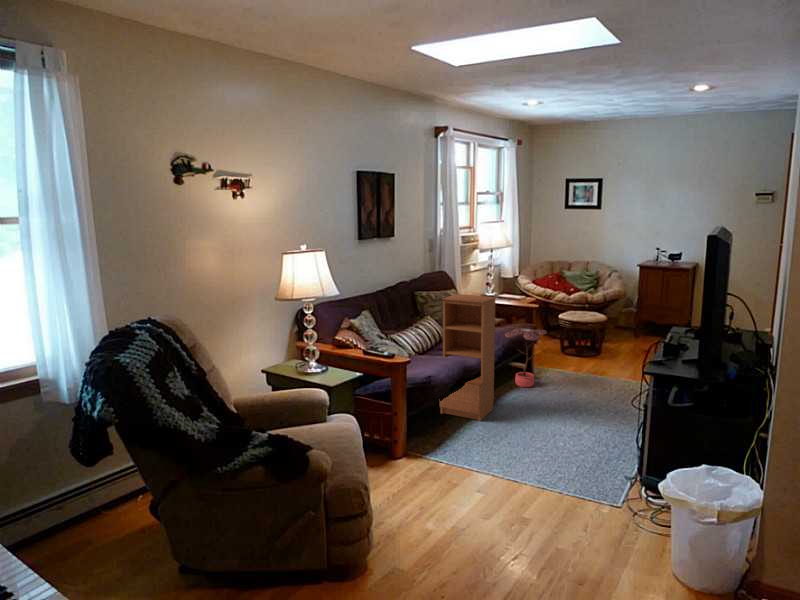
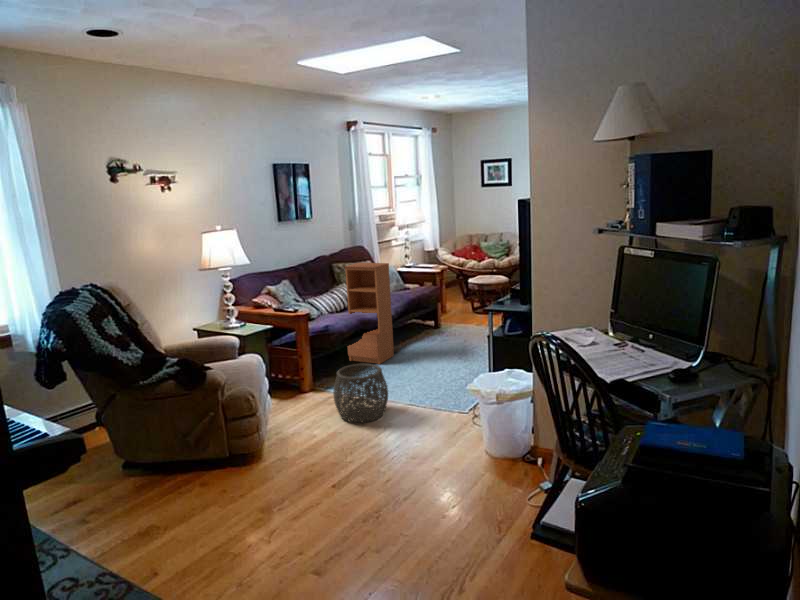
potted plant: present [505,328,547,387] -> none [407,290,443,339]
woven basket: none [450,434,525,519] -> present [333,364,388,423]

